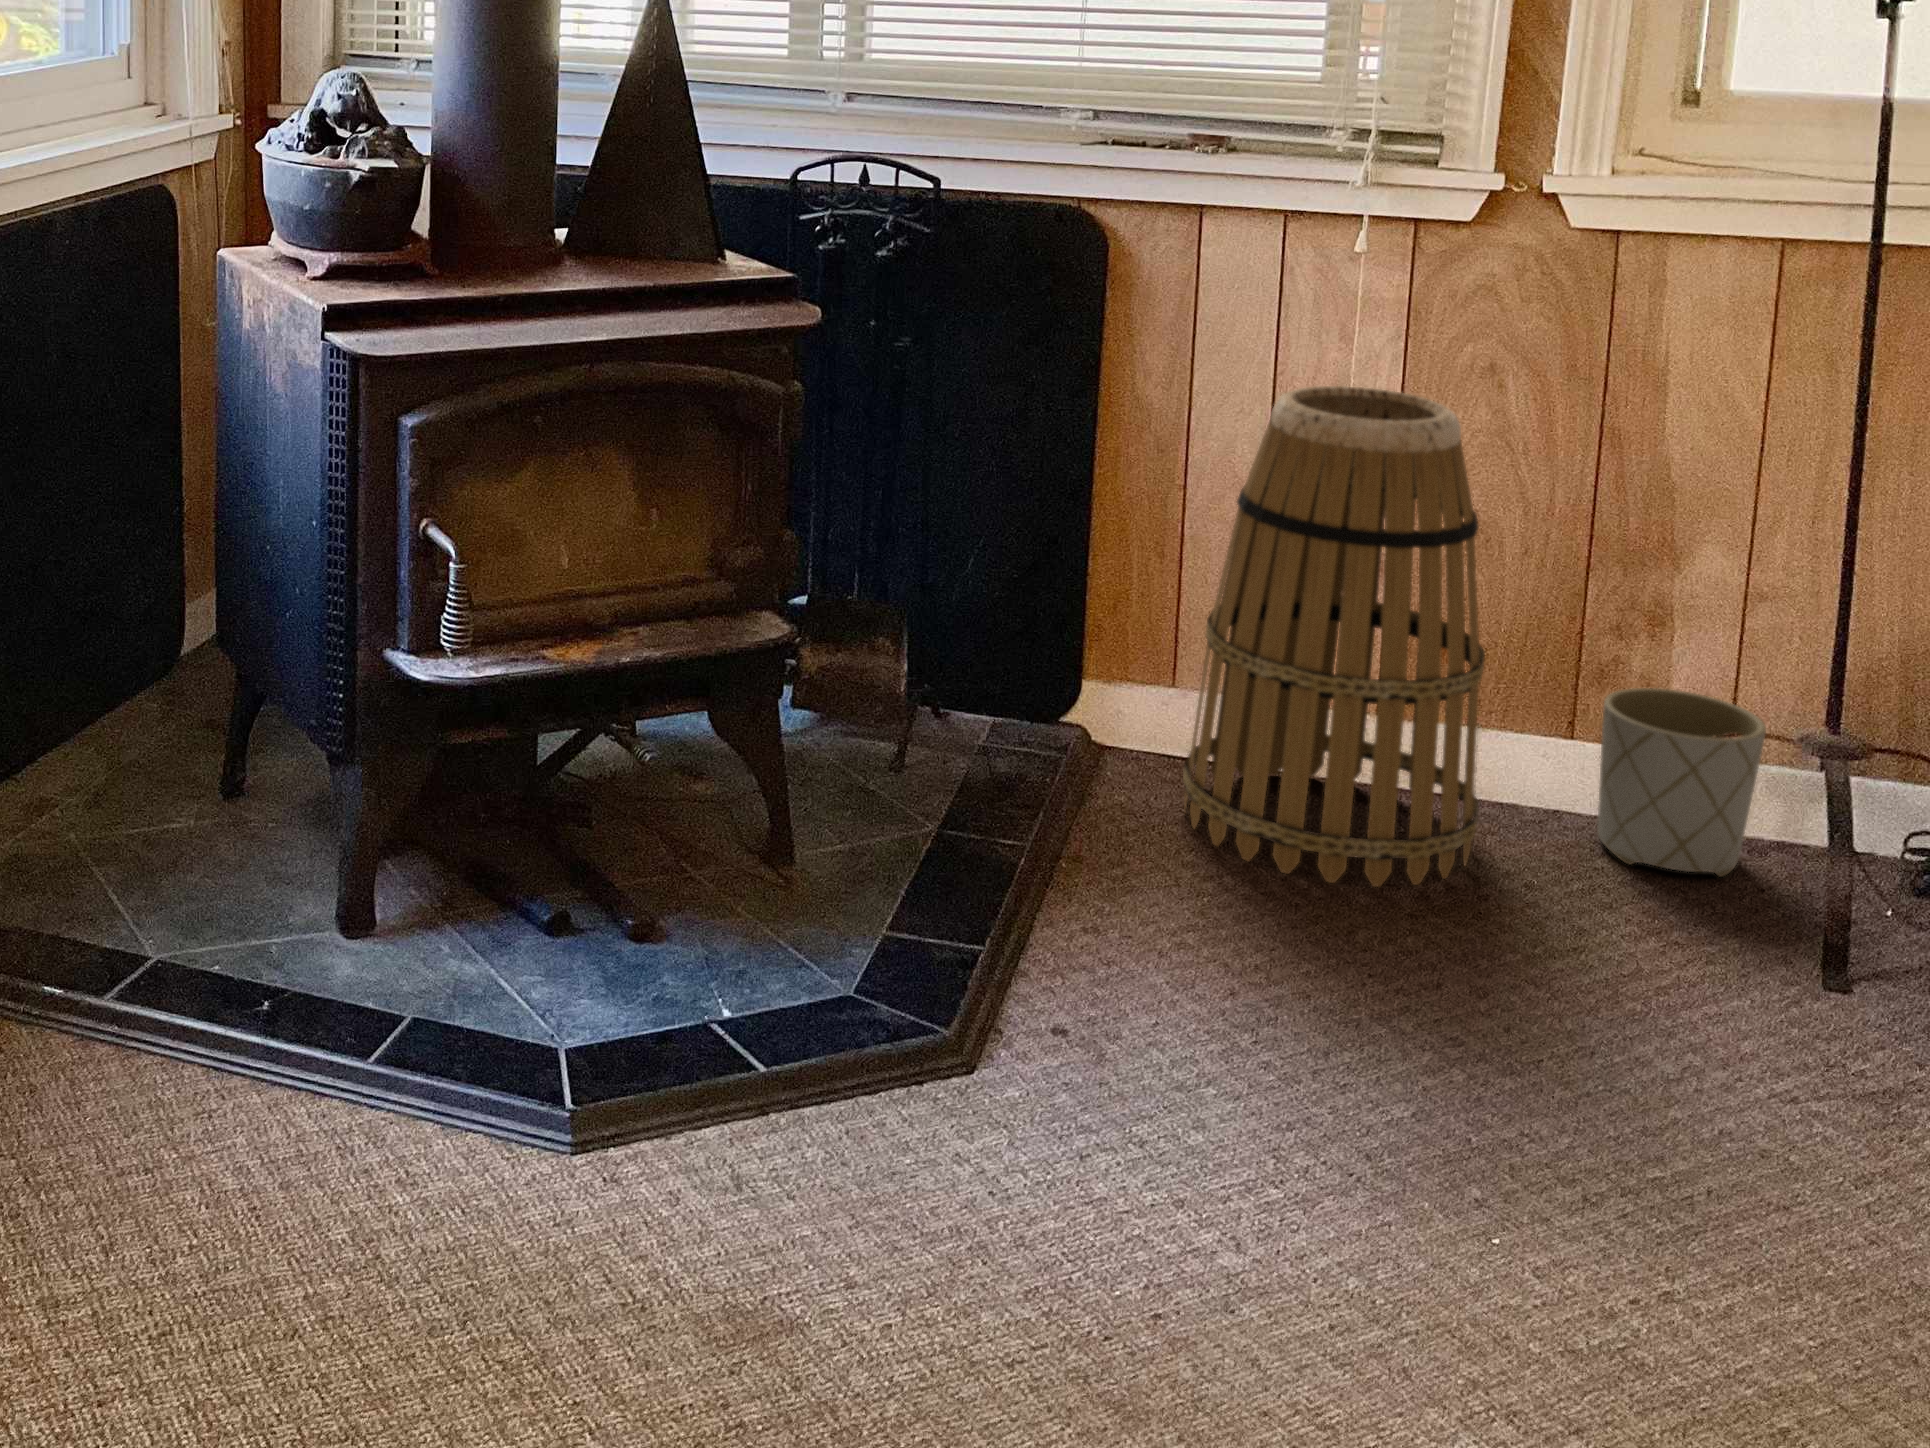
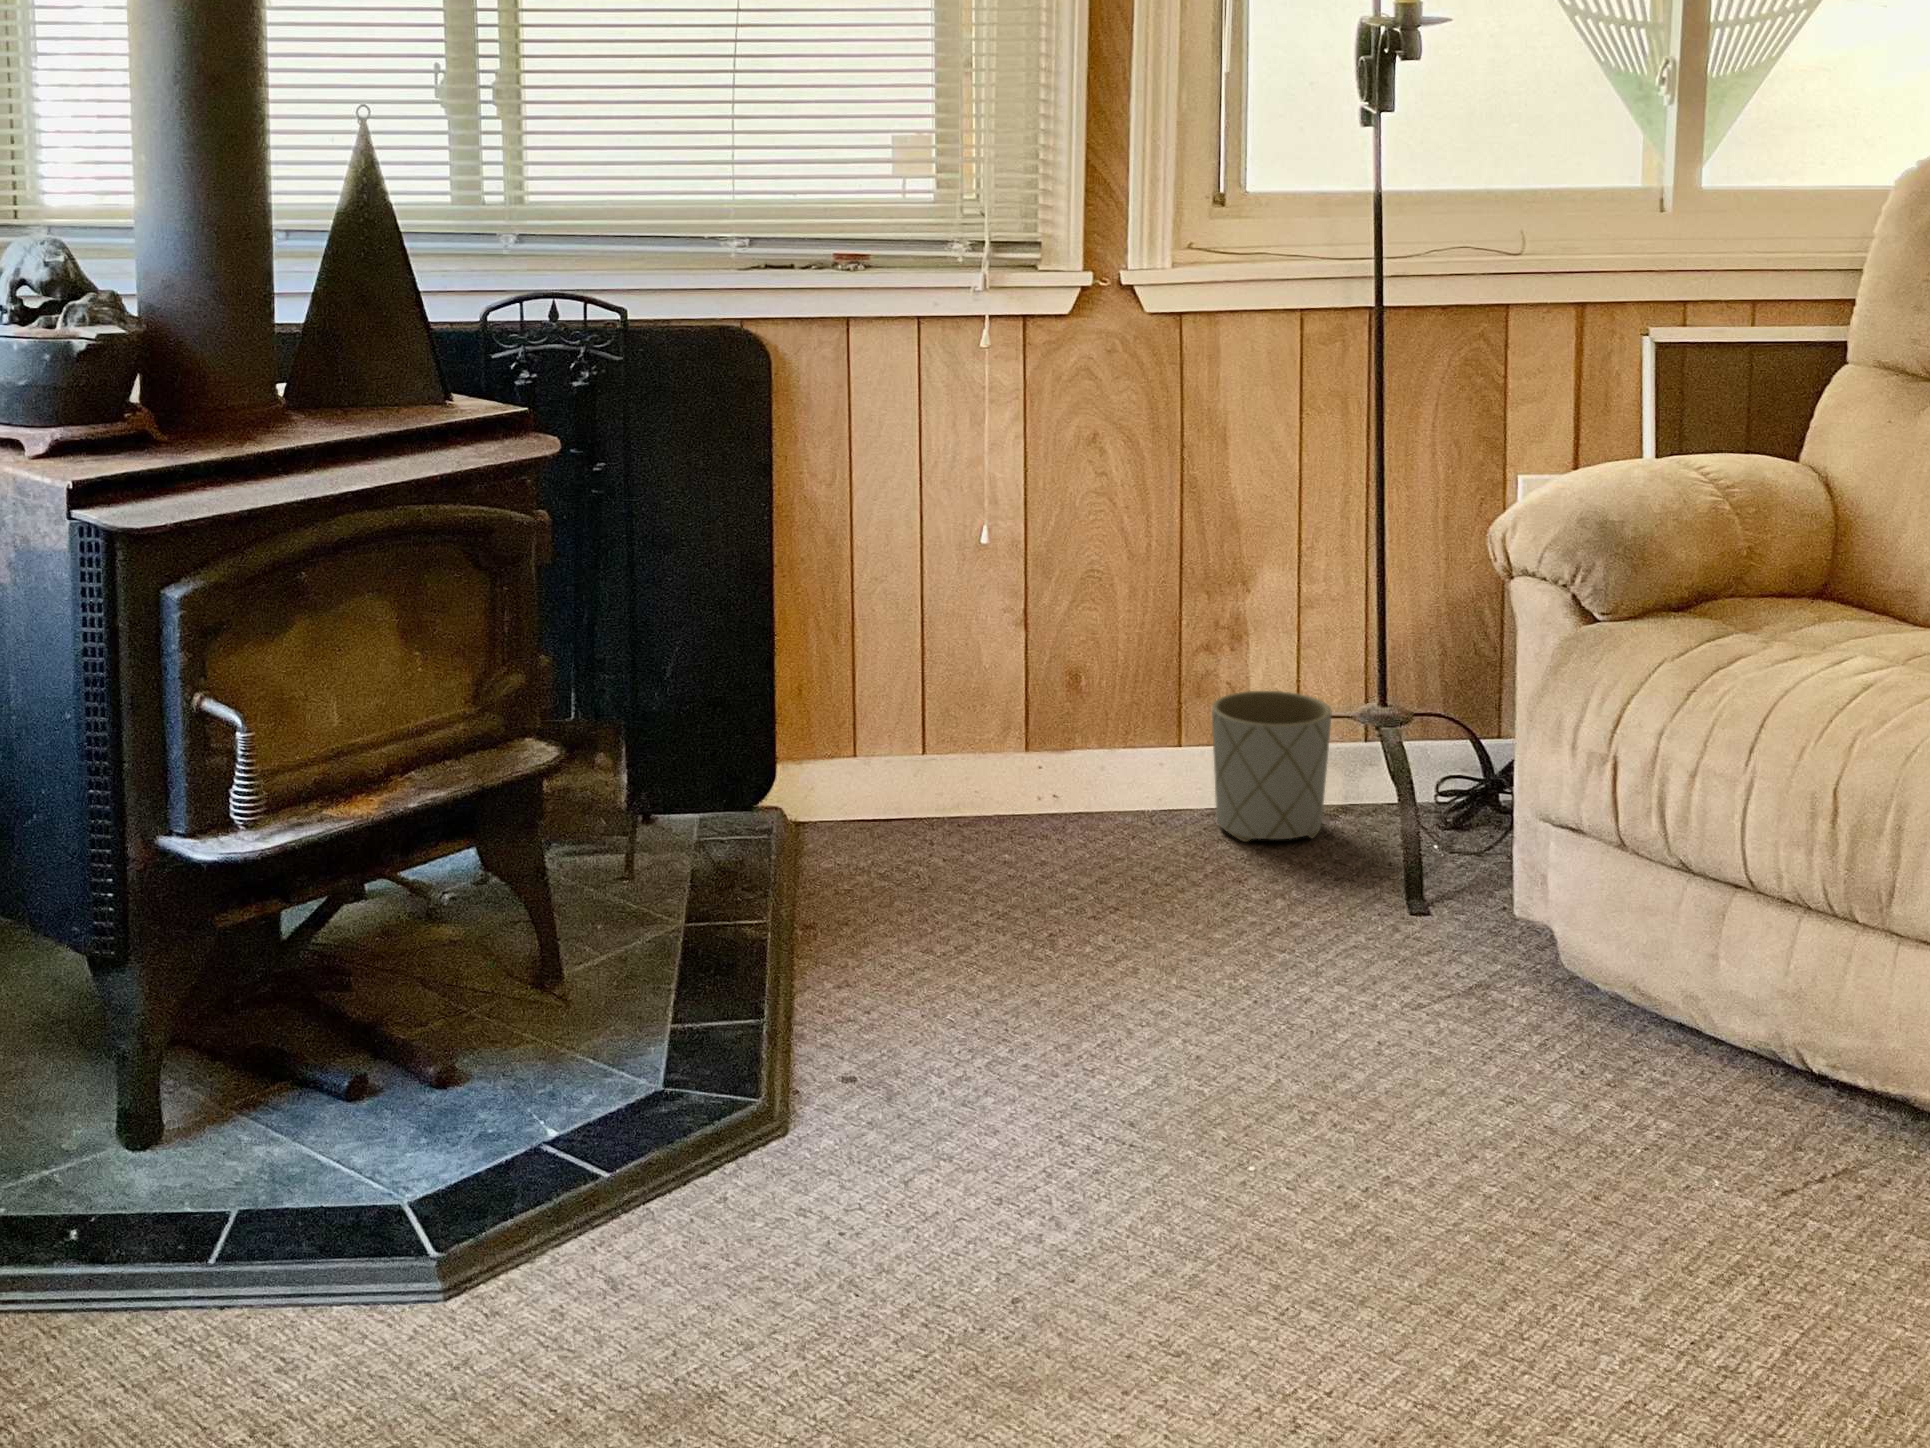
basket: present [1183,386,1485,887] -> none [890,465,1133,904]

